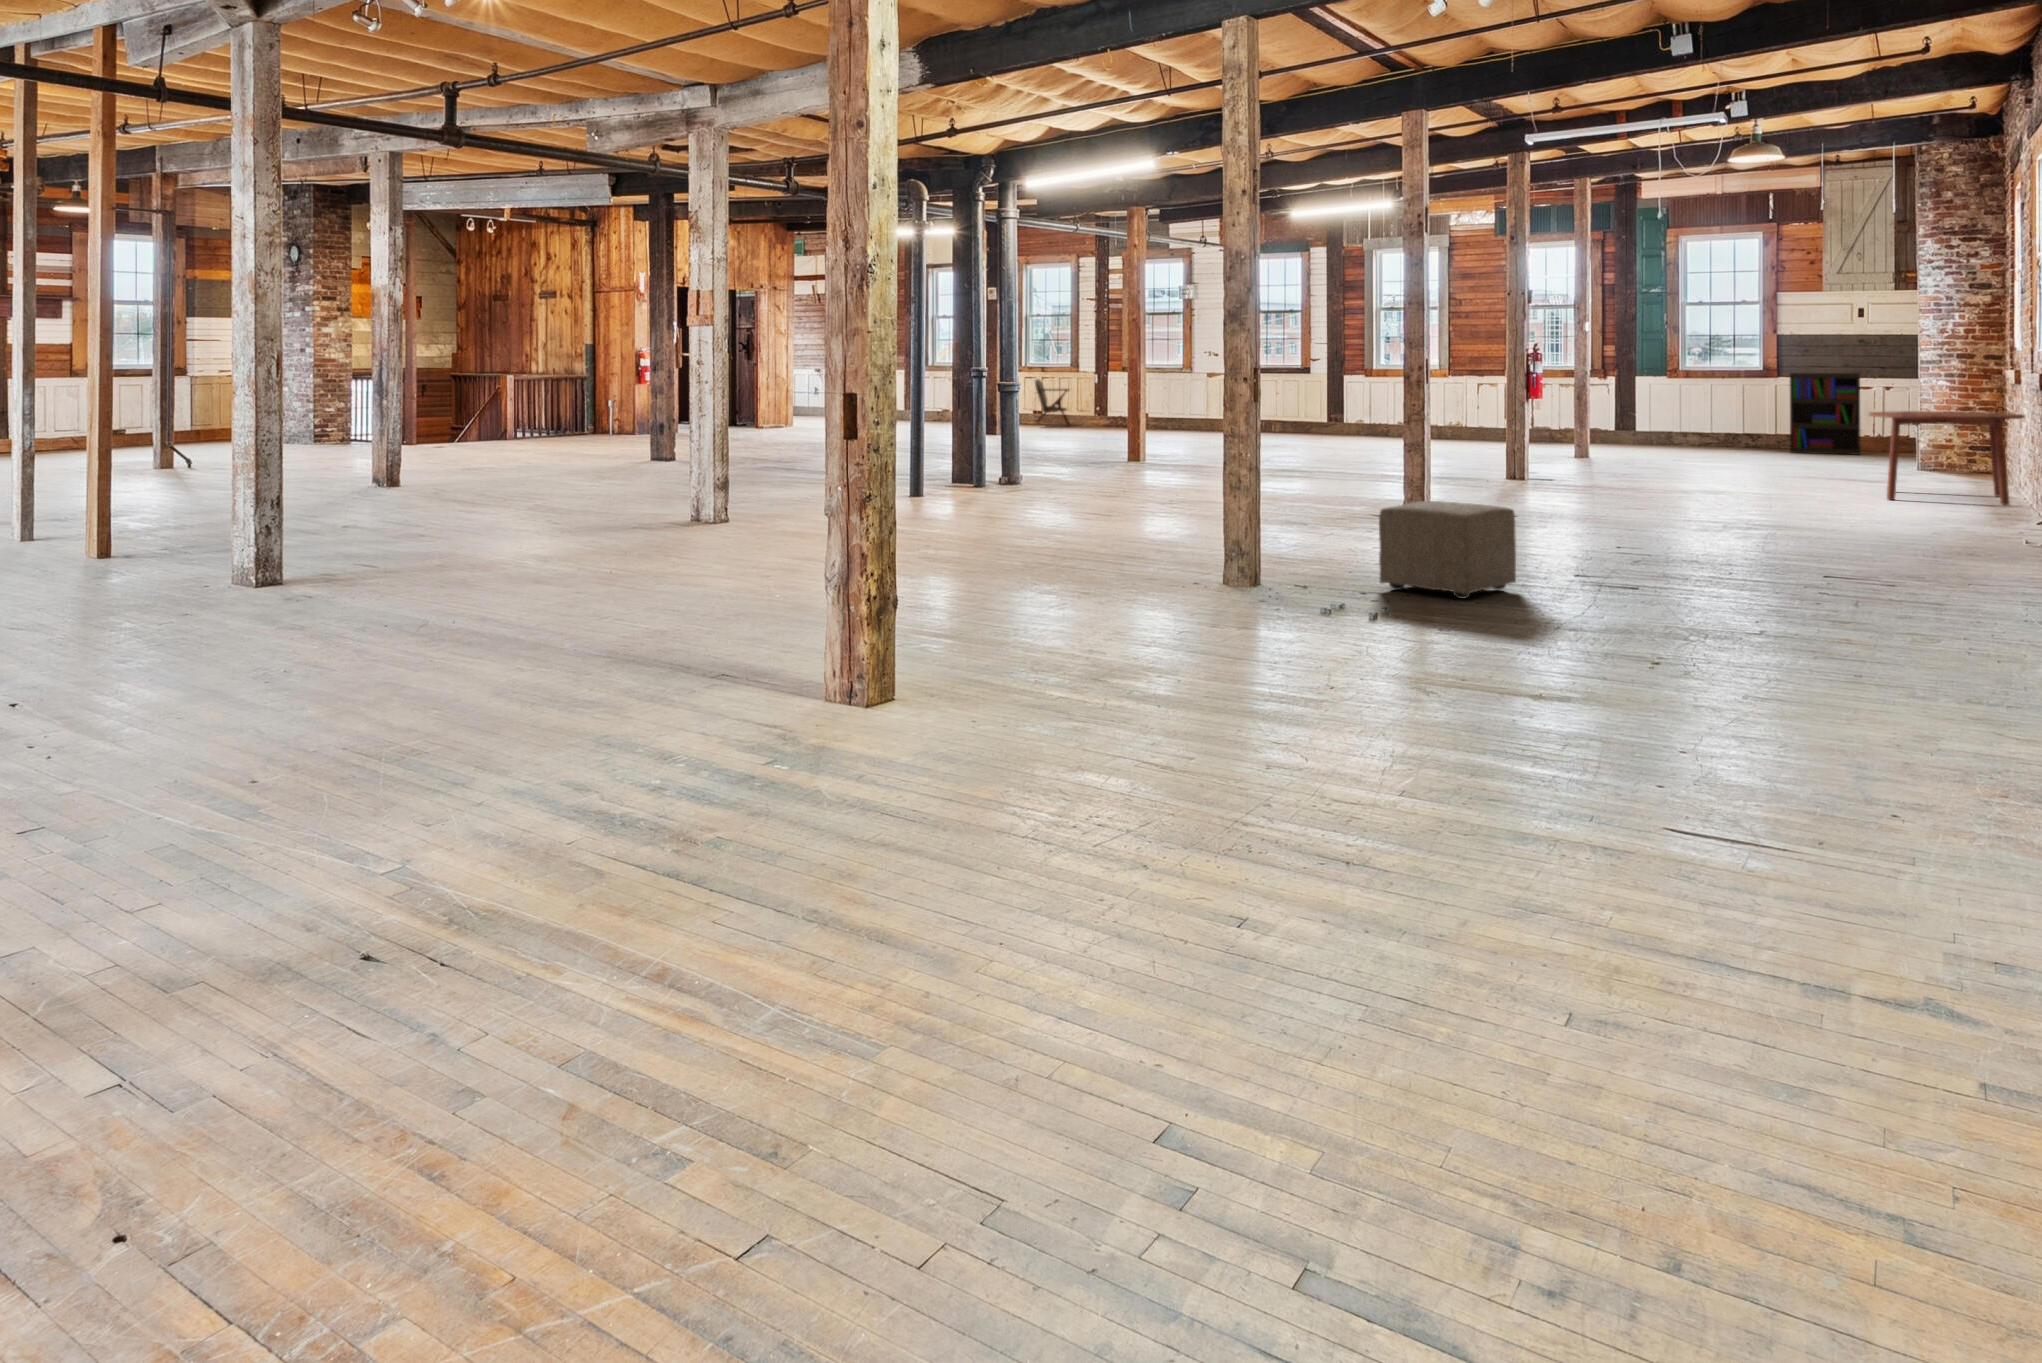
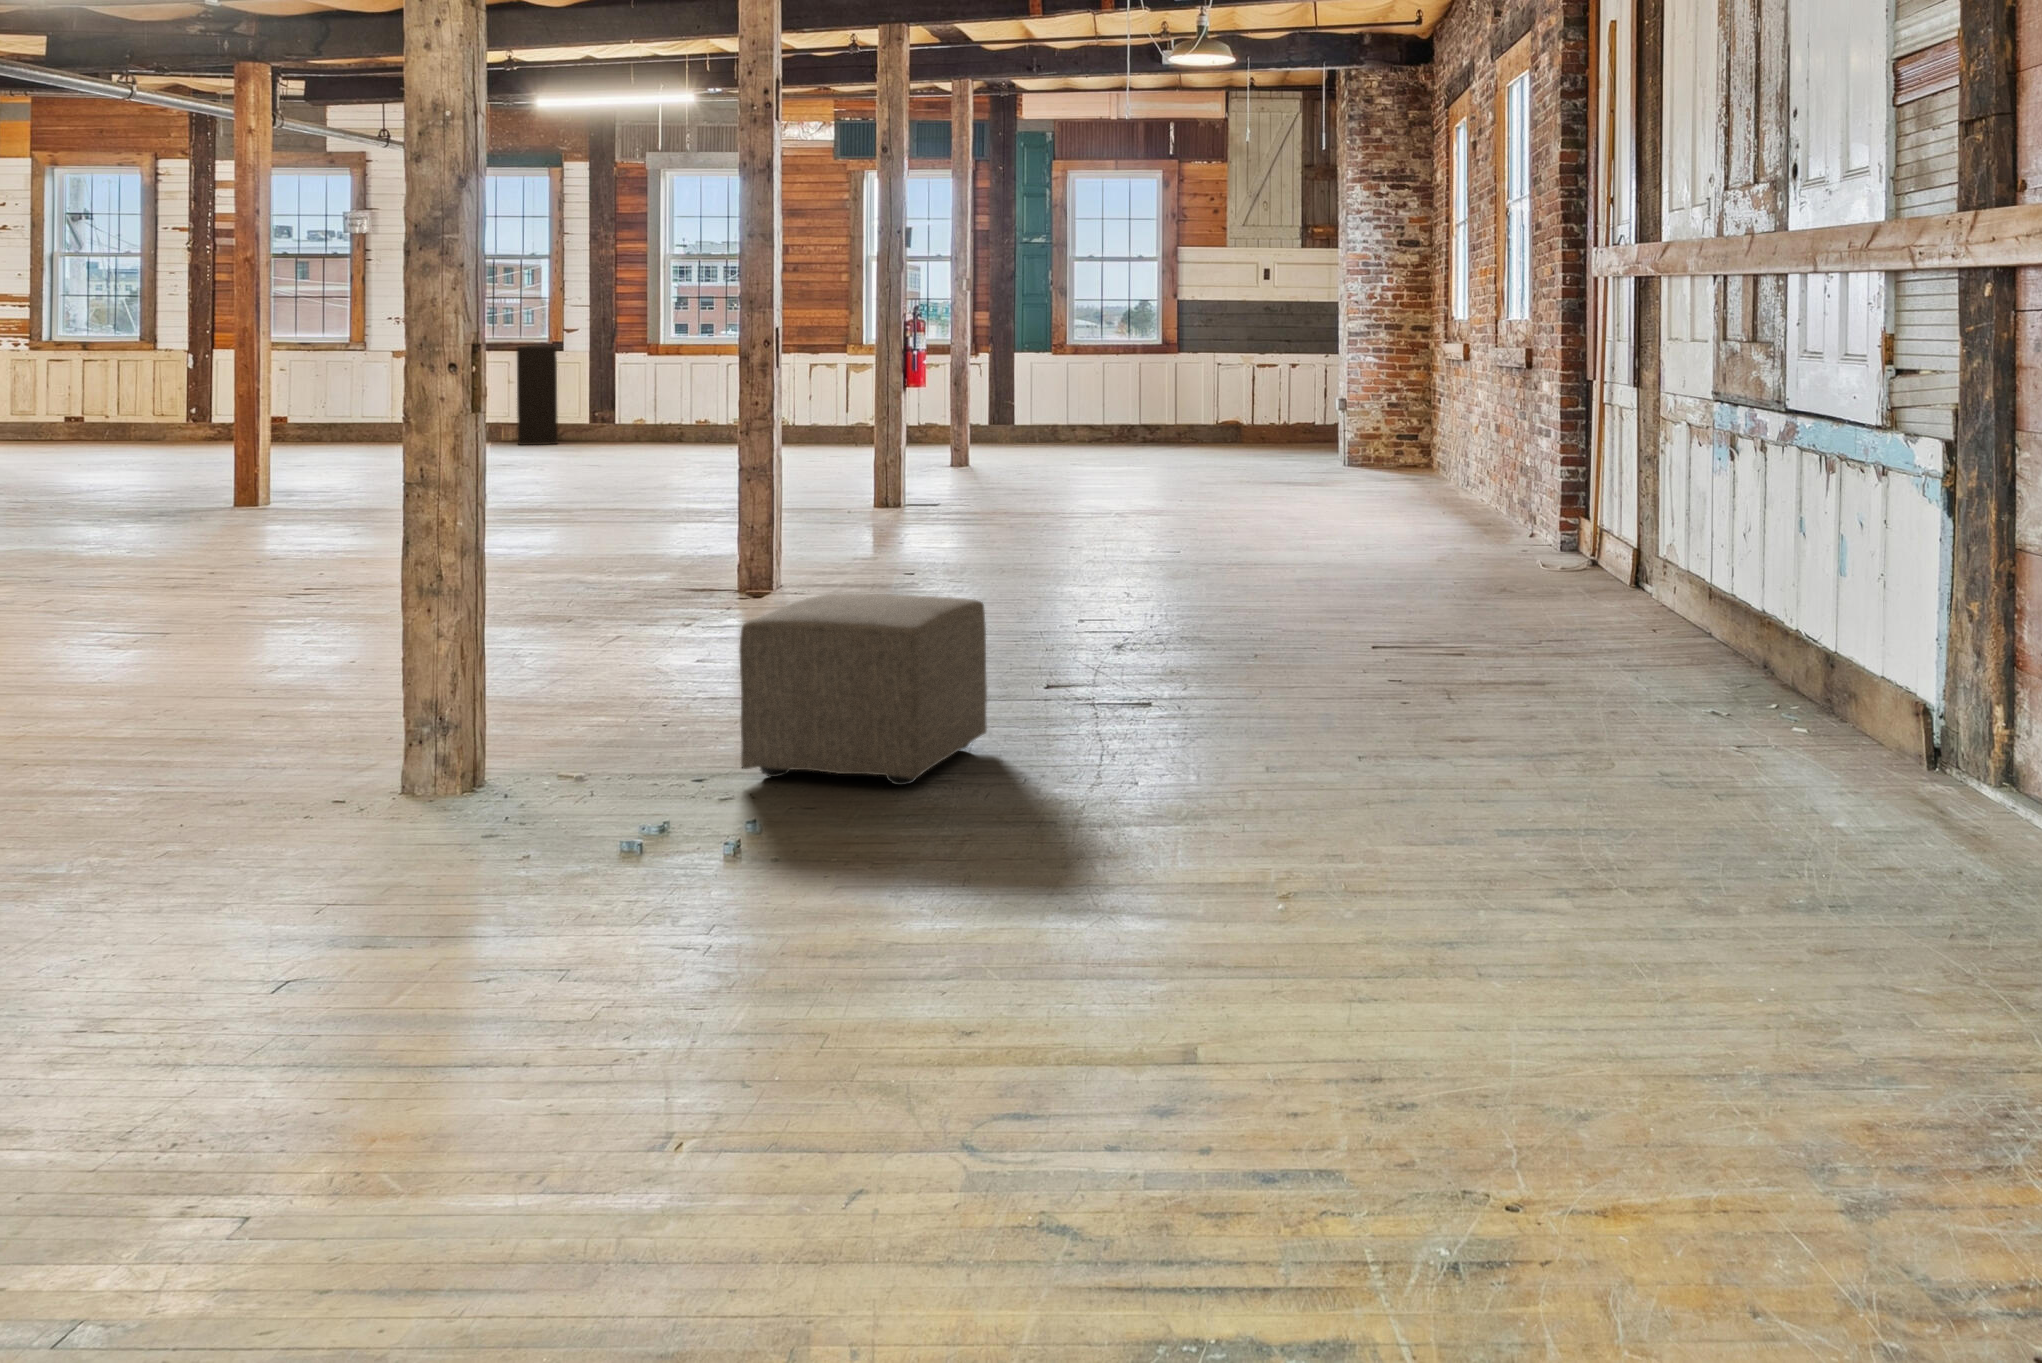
bookshelf: present [1790,373,1861,455] -> present [517,346,558,445]
lounge chair: present [1035,379,1070,428] -> none [62,360,145,444]
dining table: present [1869,411,2025,505] -> none [1325,396,1486,511]

